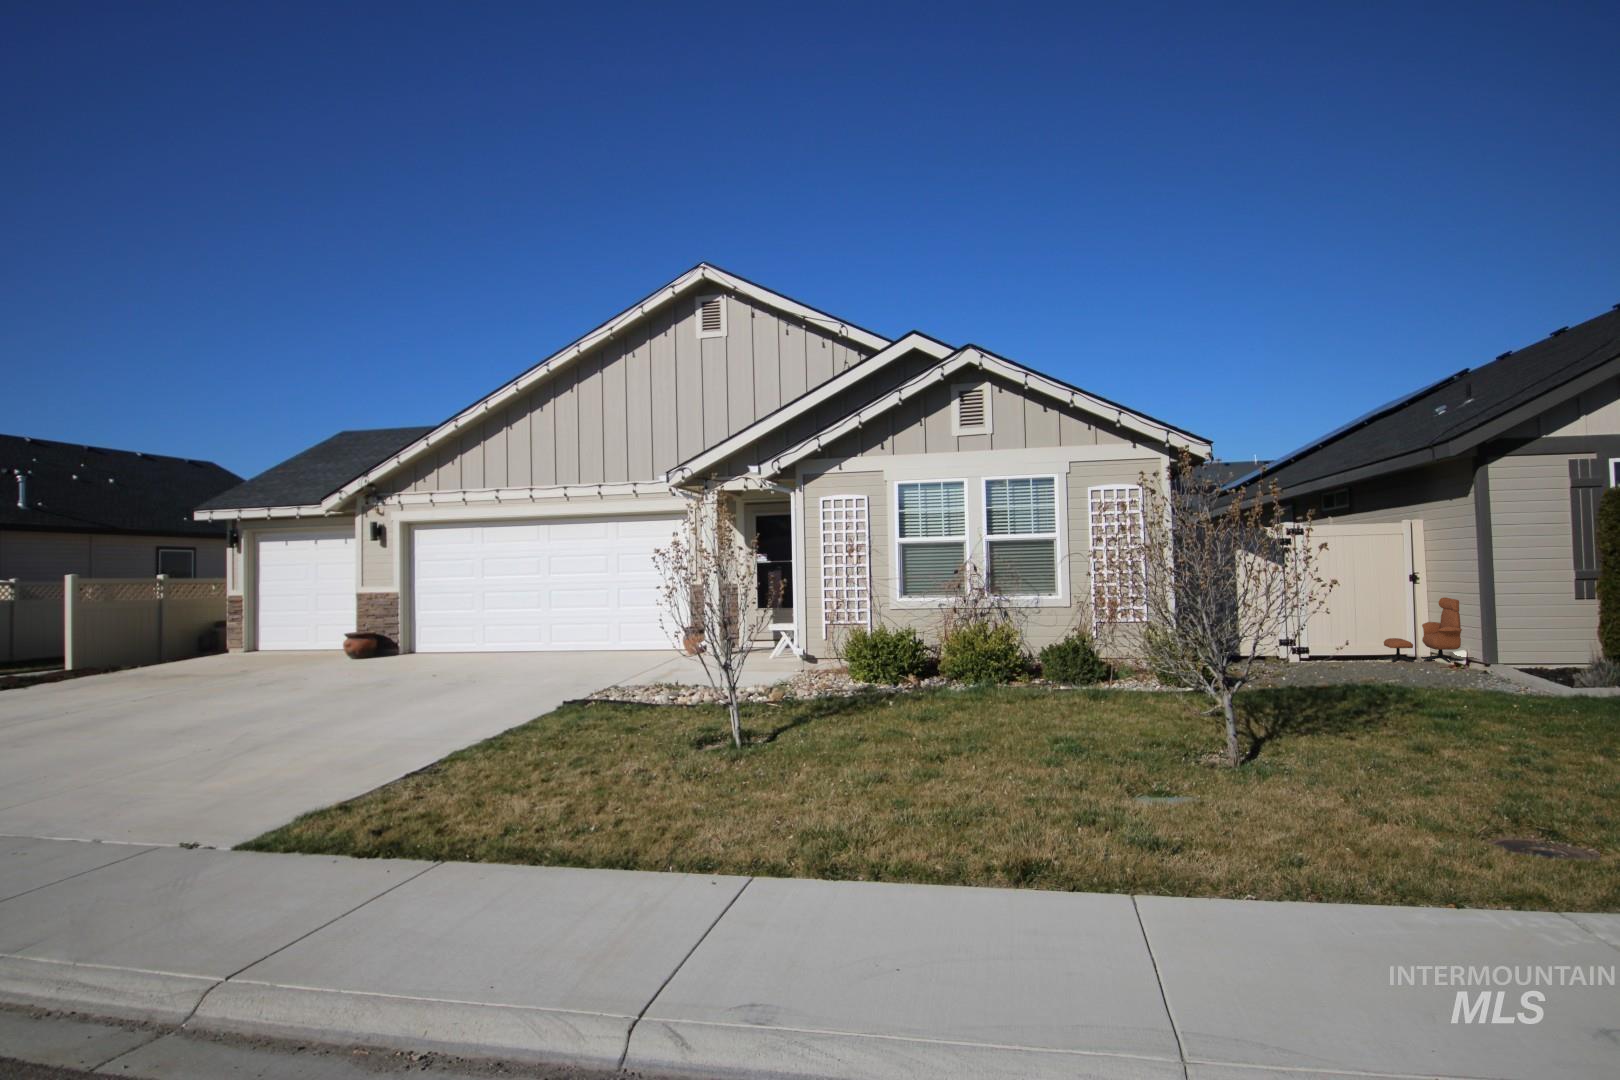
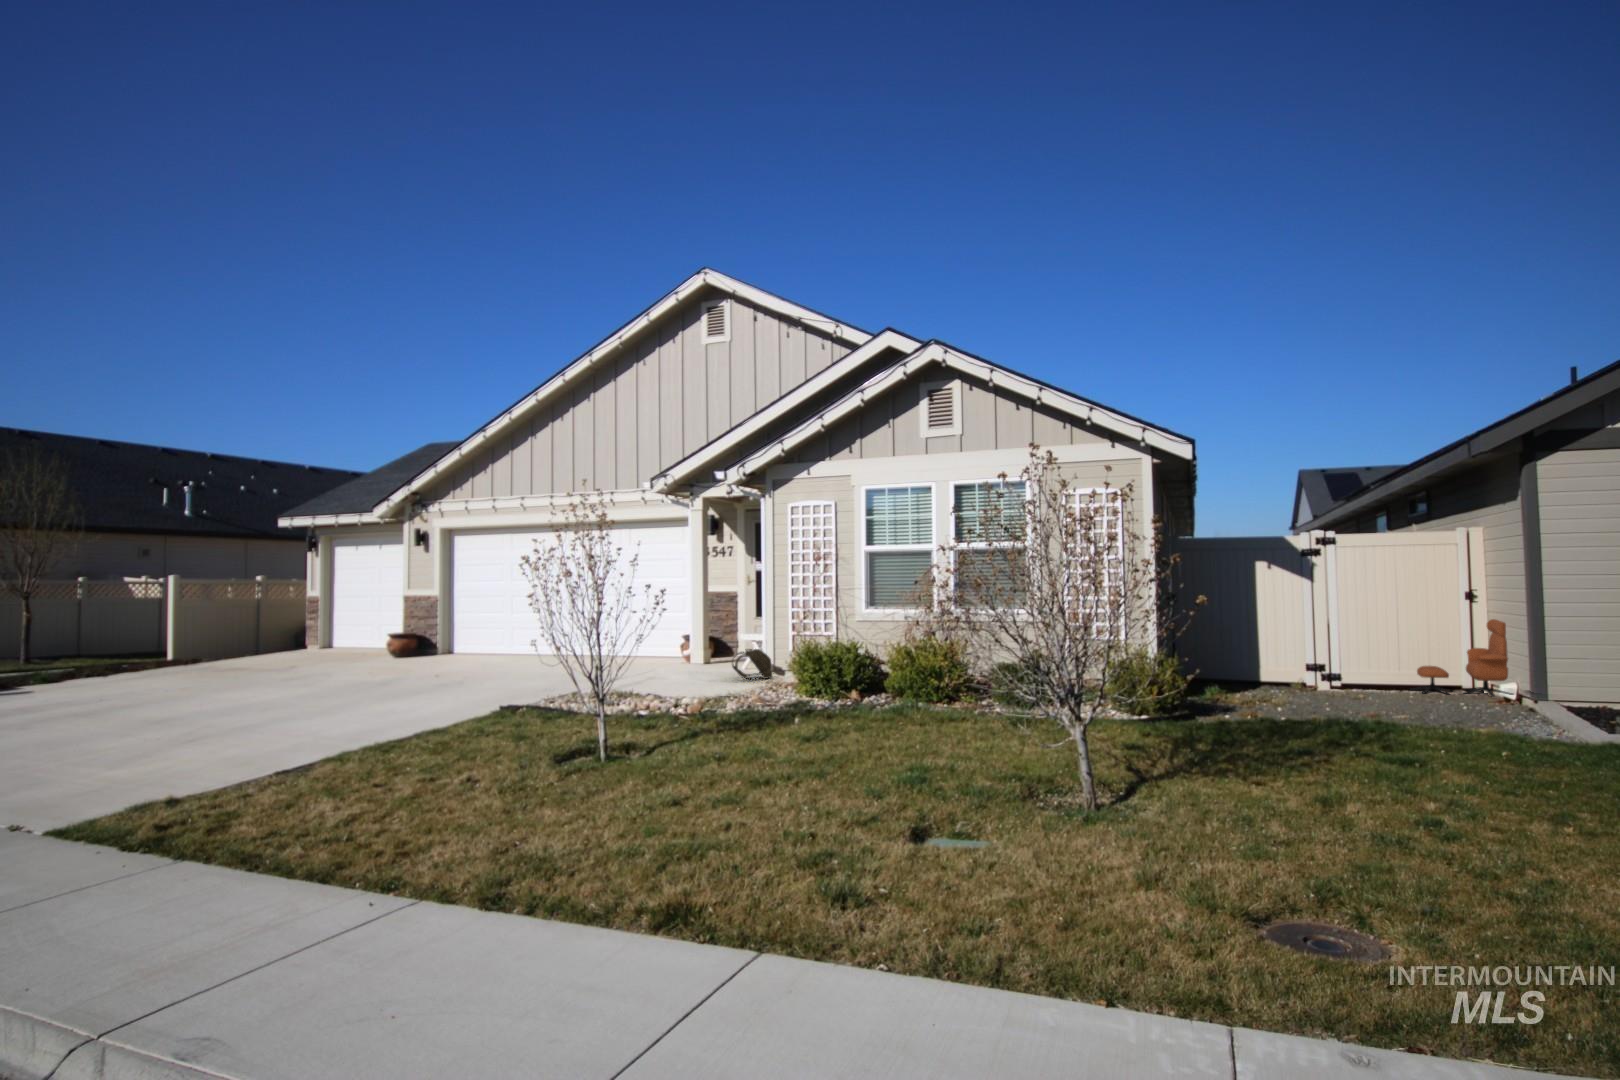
backpack: none [761,638,806,669] -> present [732,649,772,680]

